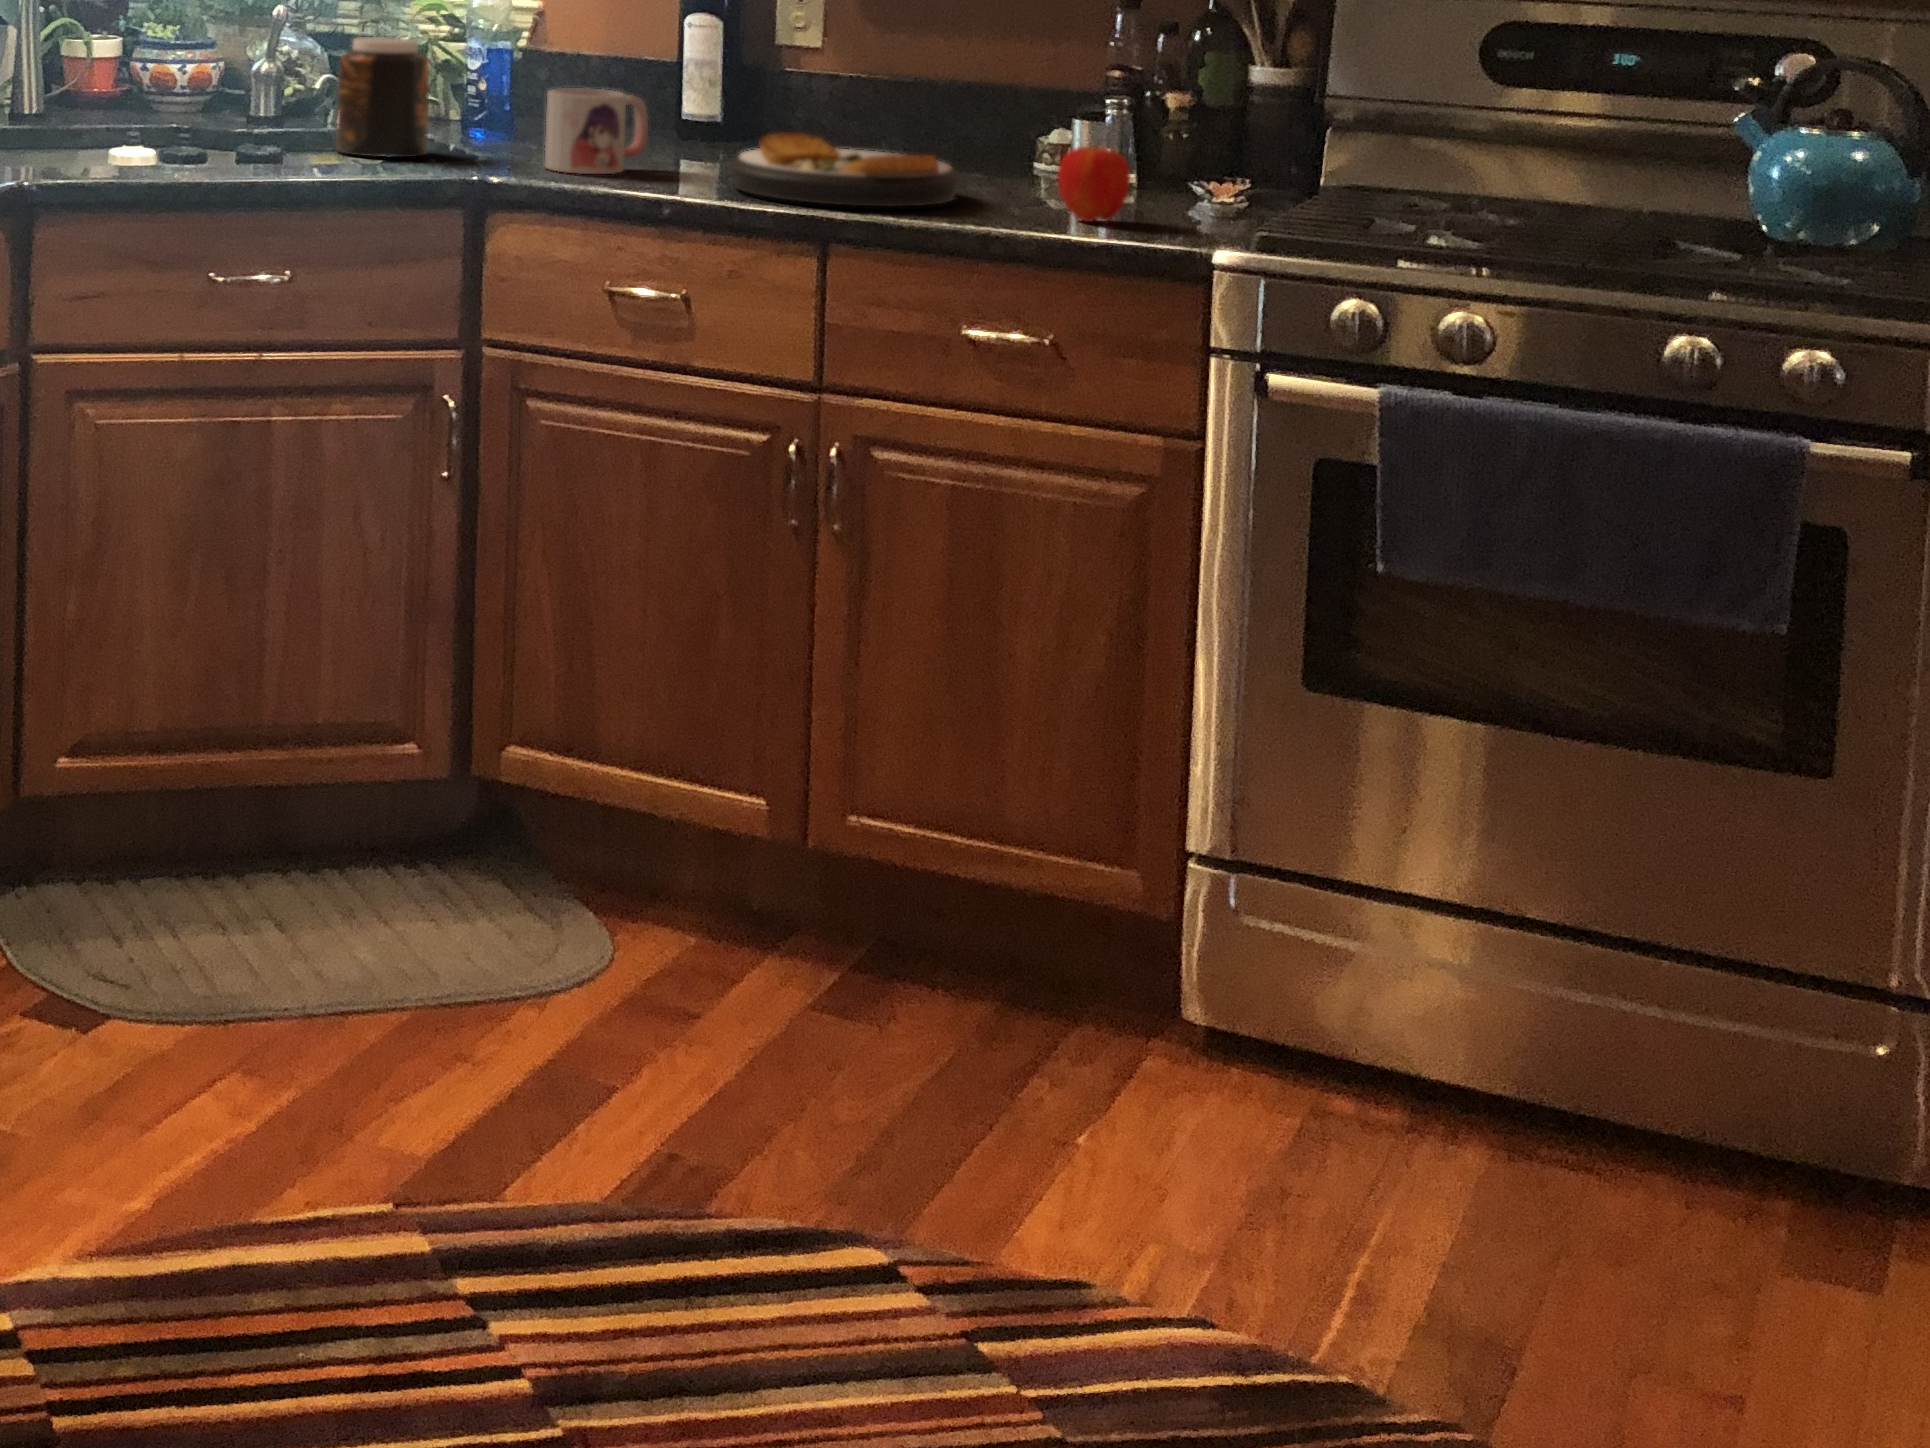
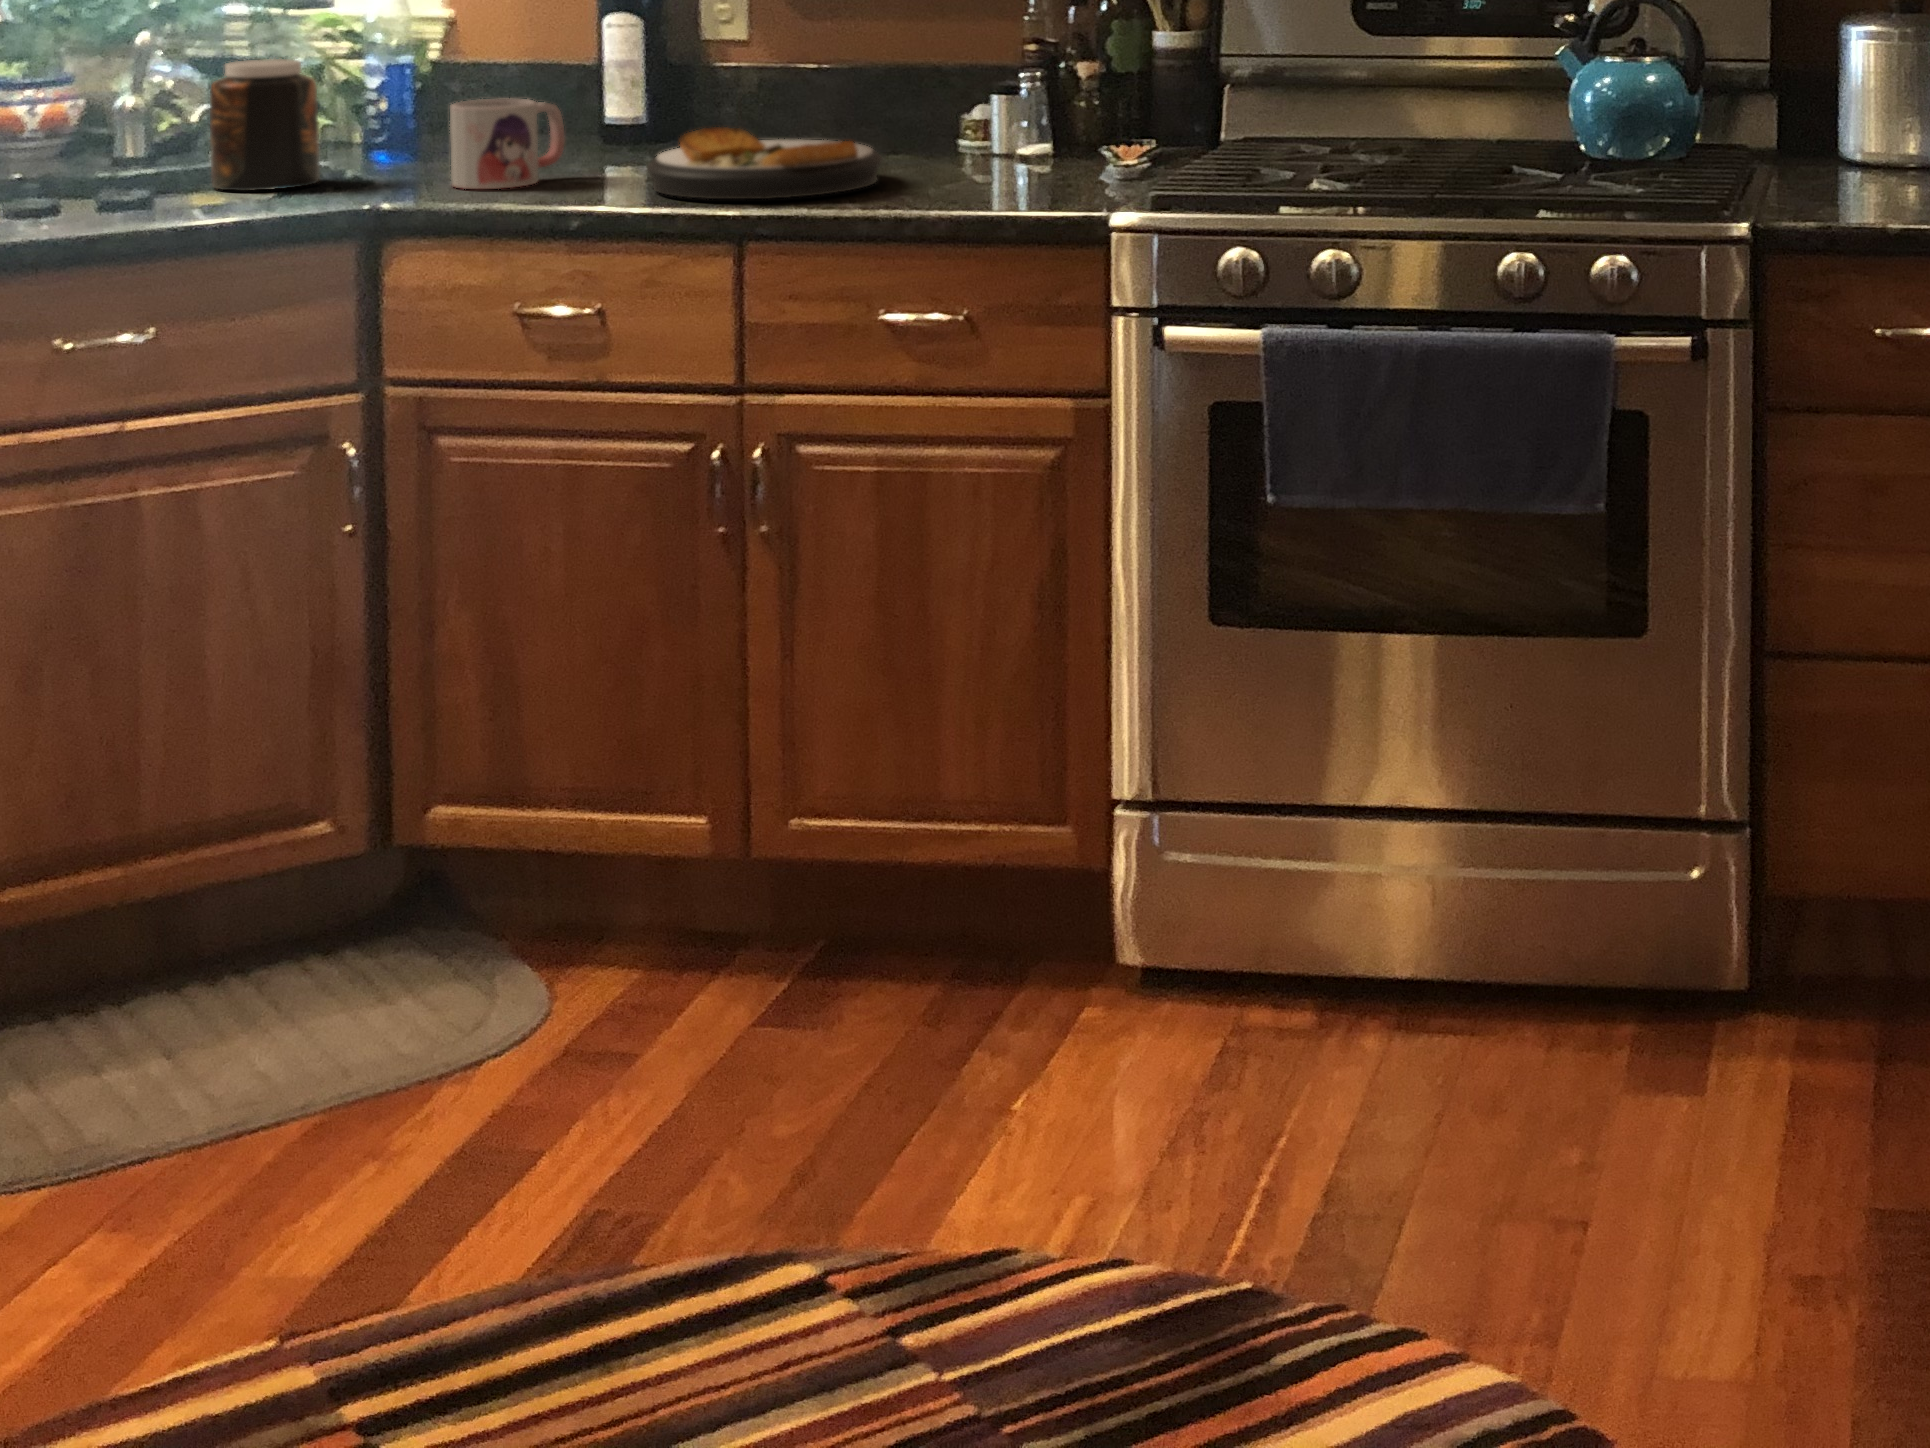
apple: present [1058,146,1130,222] -> none [972,111,1040,194]

